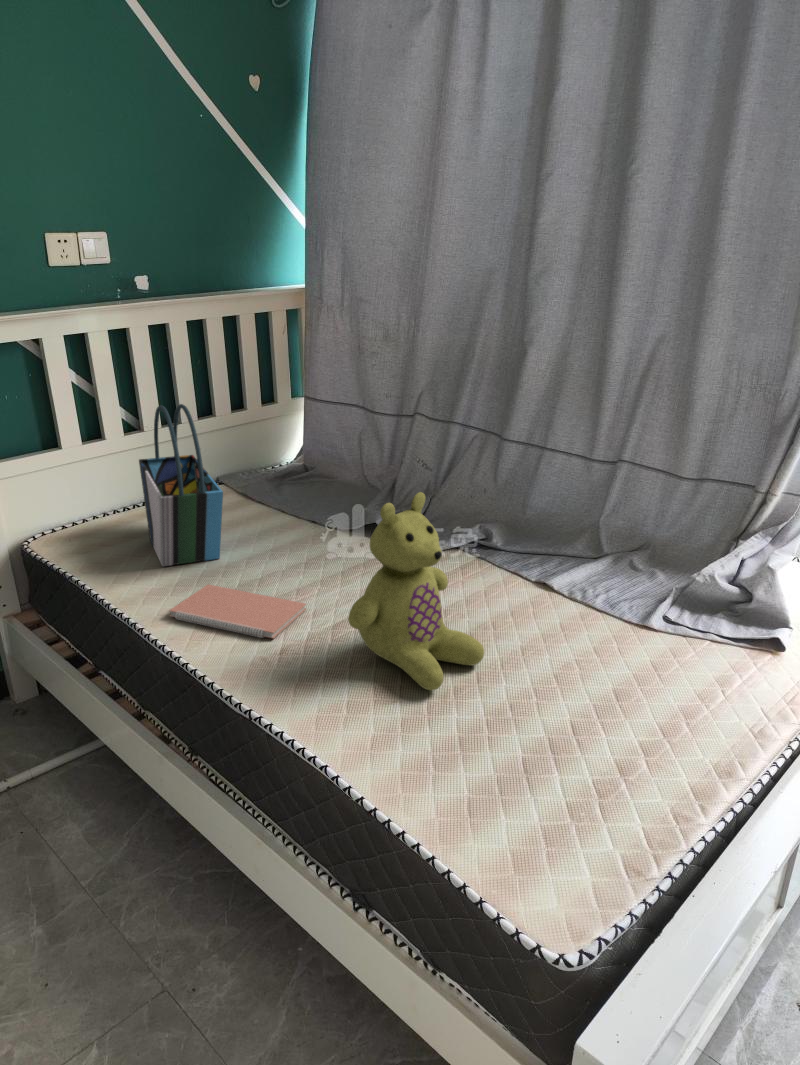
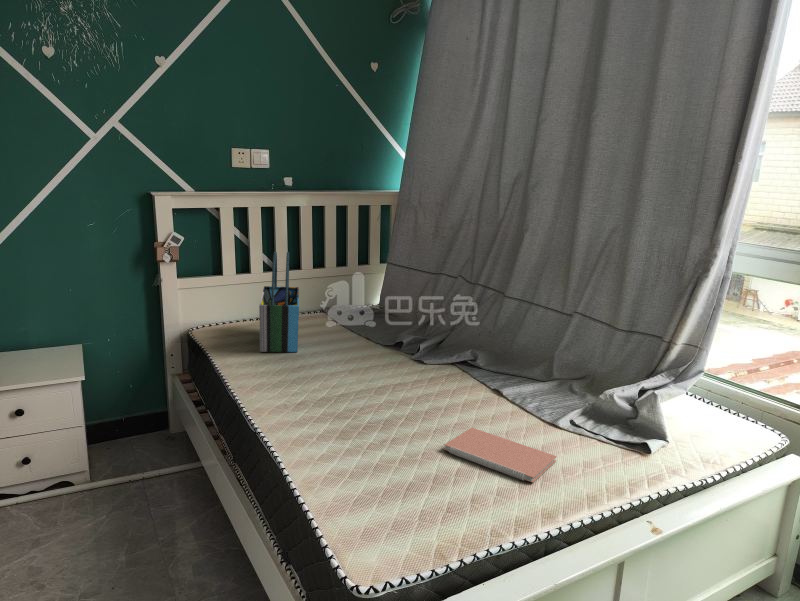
stuffed bear: present [348,492,484,690] -> none [333,308,425,438]
notebook: present [169,584,306,638] -> present [444,428,557,483]

